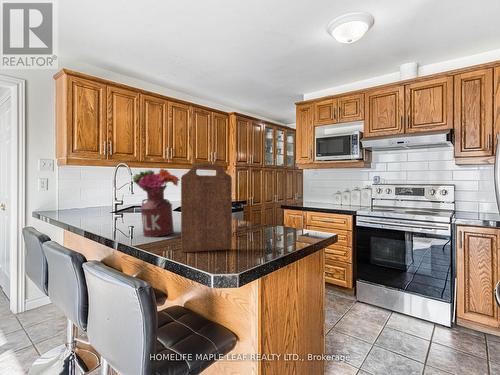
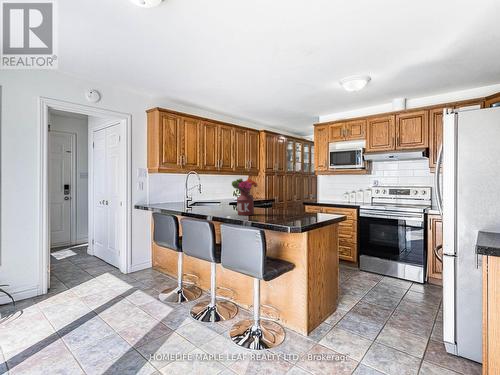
cutting board: present [181,164,232,253] -> none [271,176,295,220]

